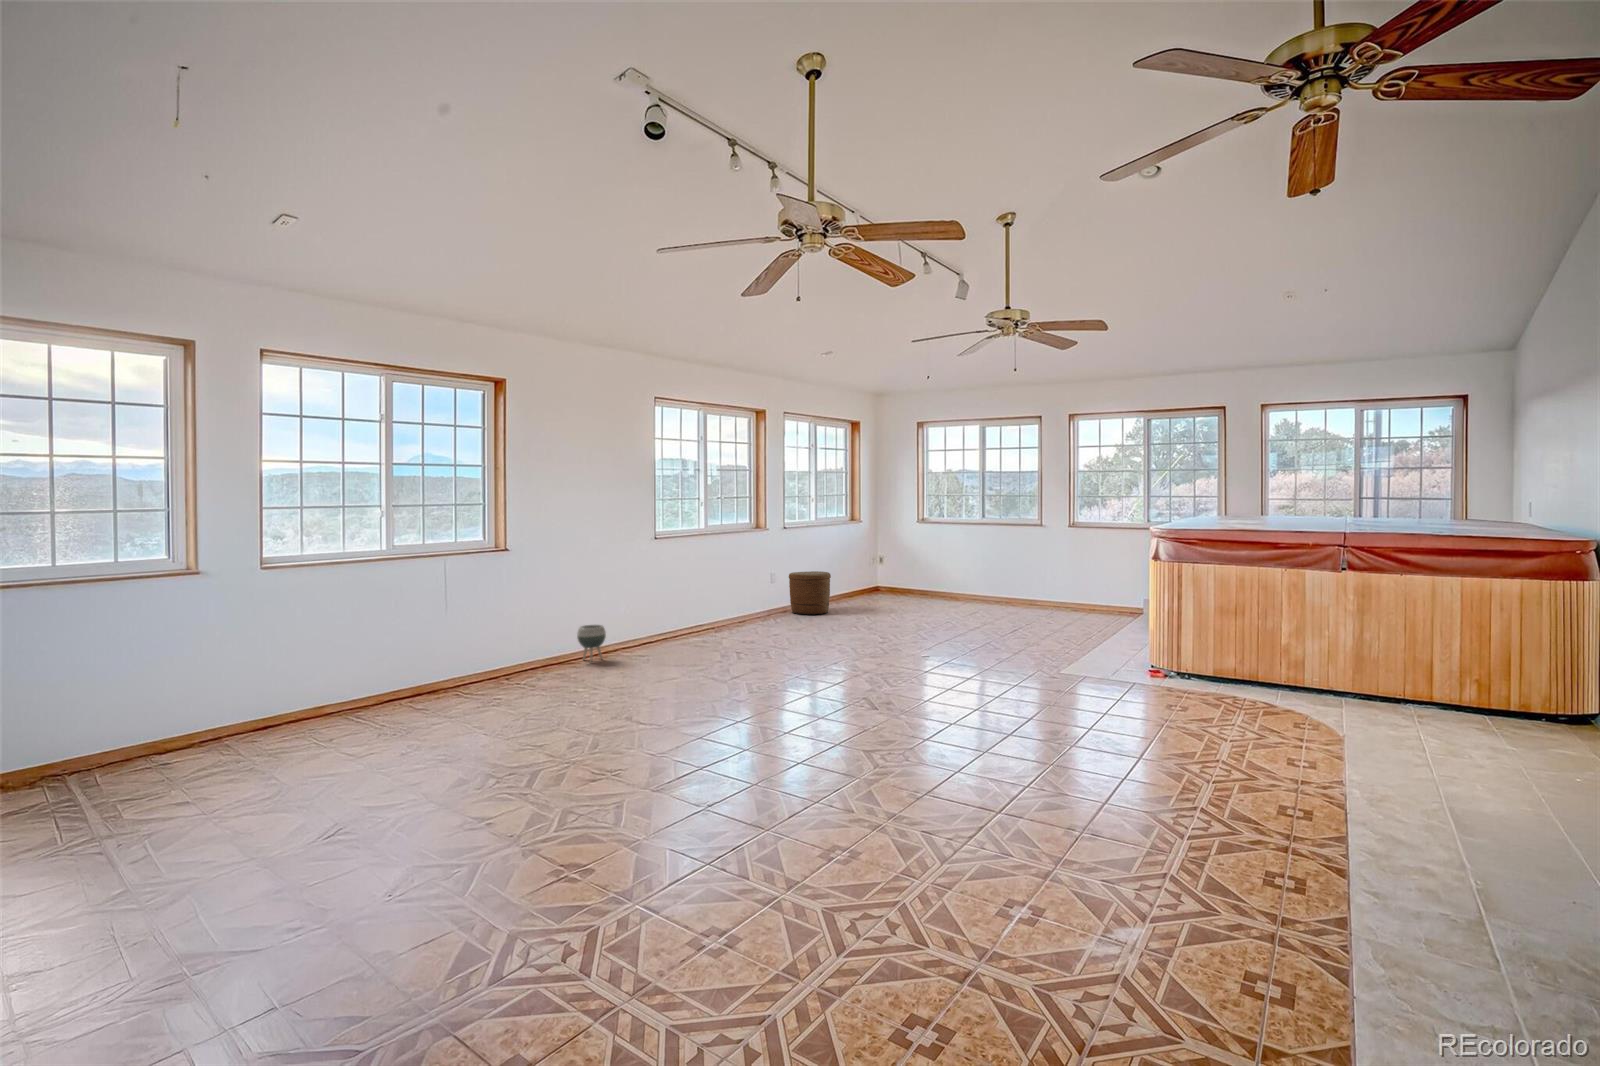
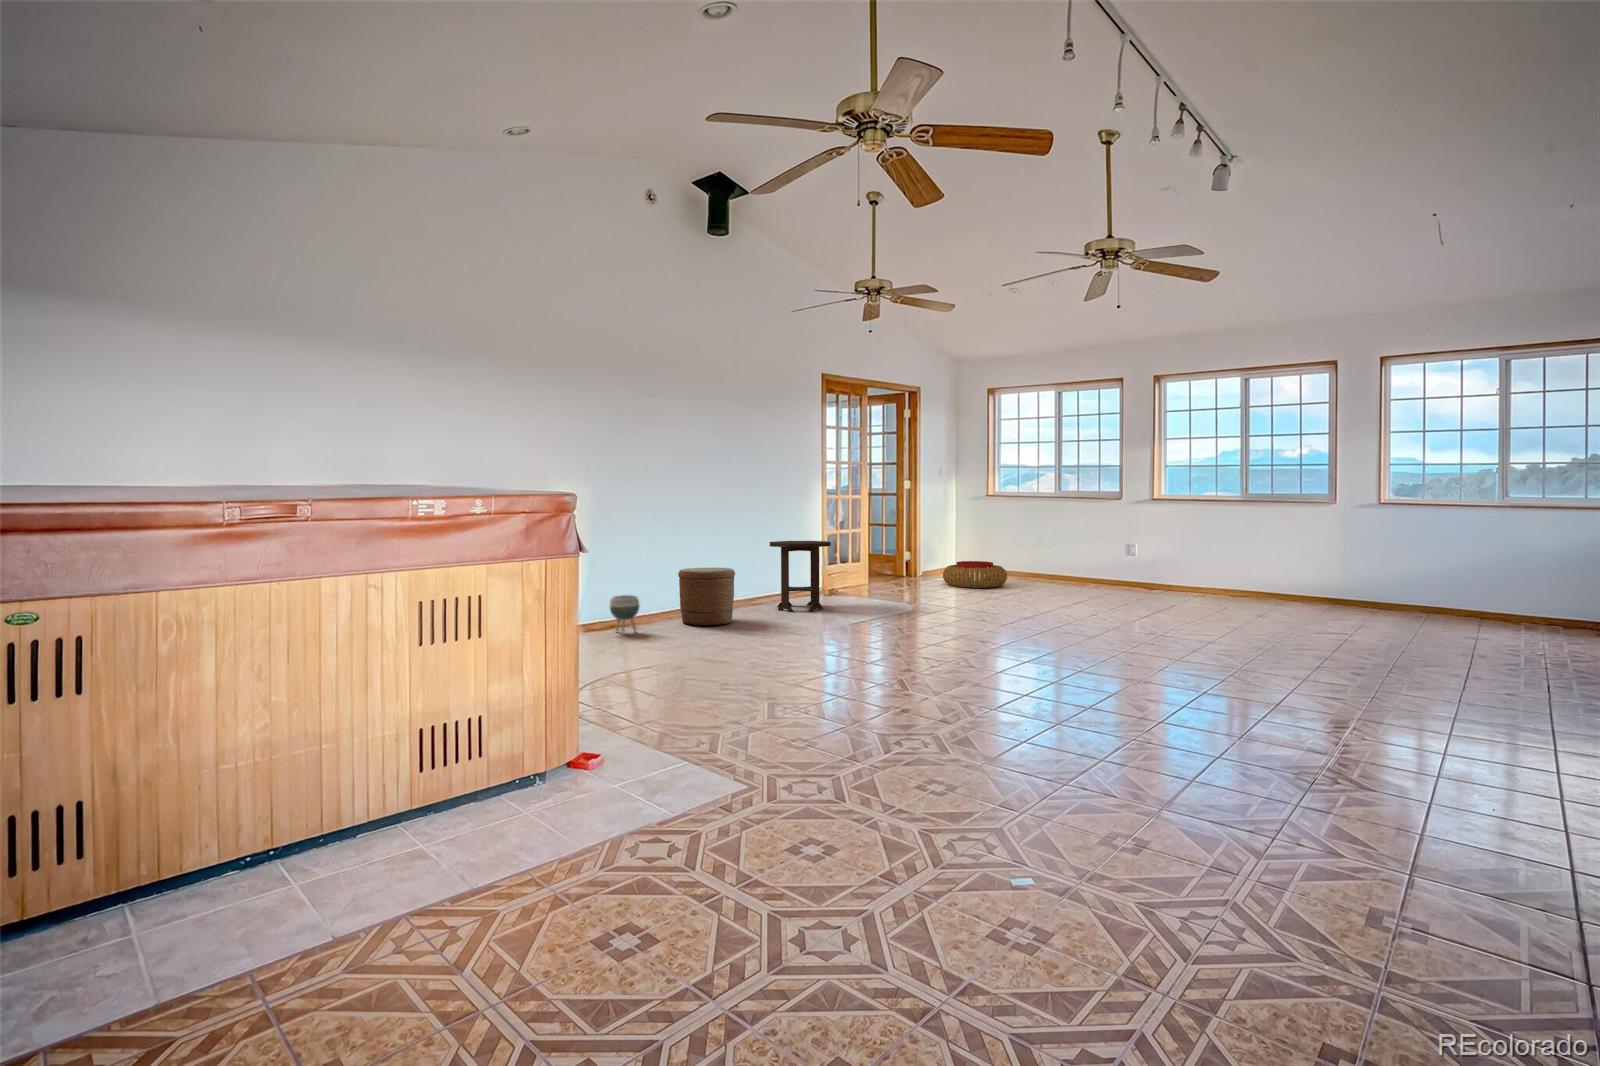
side table: none [718,565,776,632] -> present [770,541,831,611]
woven basket: present [789,571,831,615] -> present [678,568,735,626]
pouf: none [870,577,928,602] -> present [943,561,1007,588]

